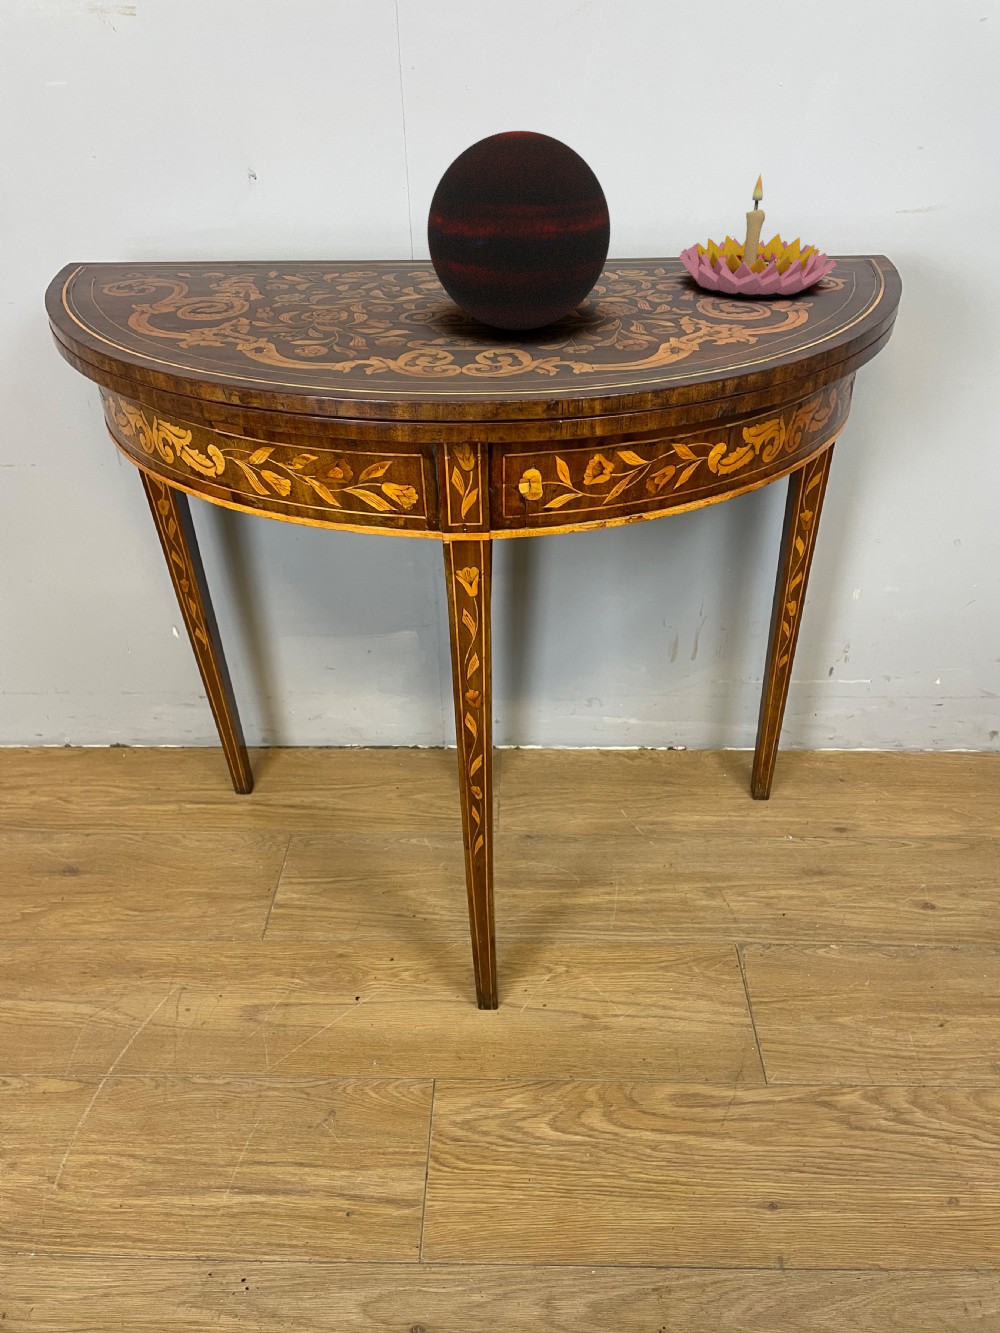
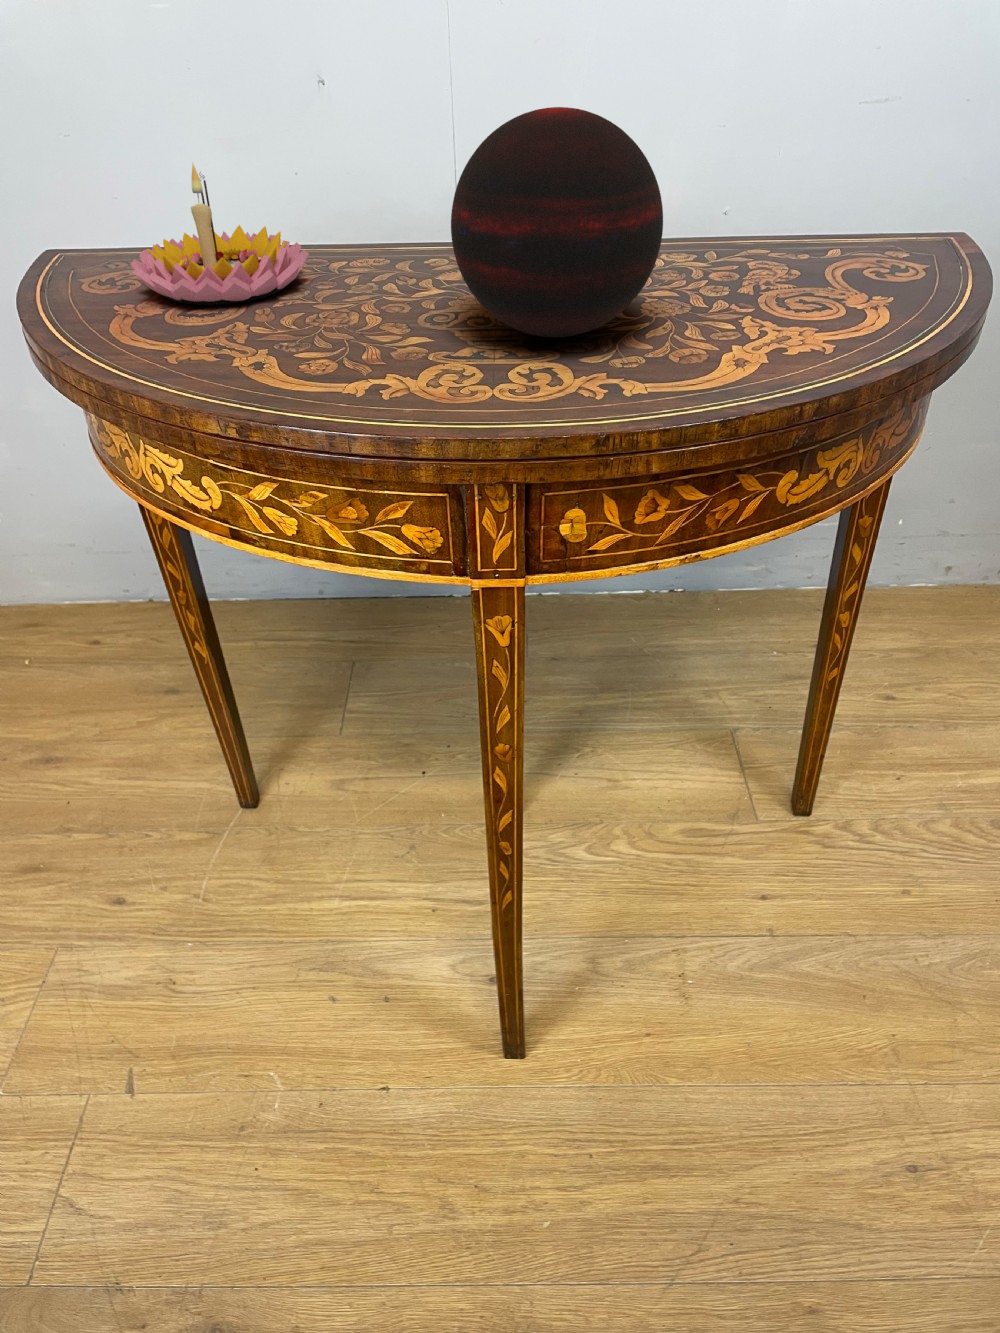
candle holder: present [679,174,837,298] -> present [131,163,309,305]

